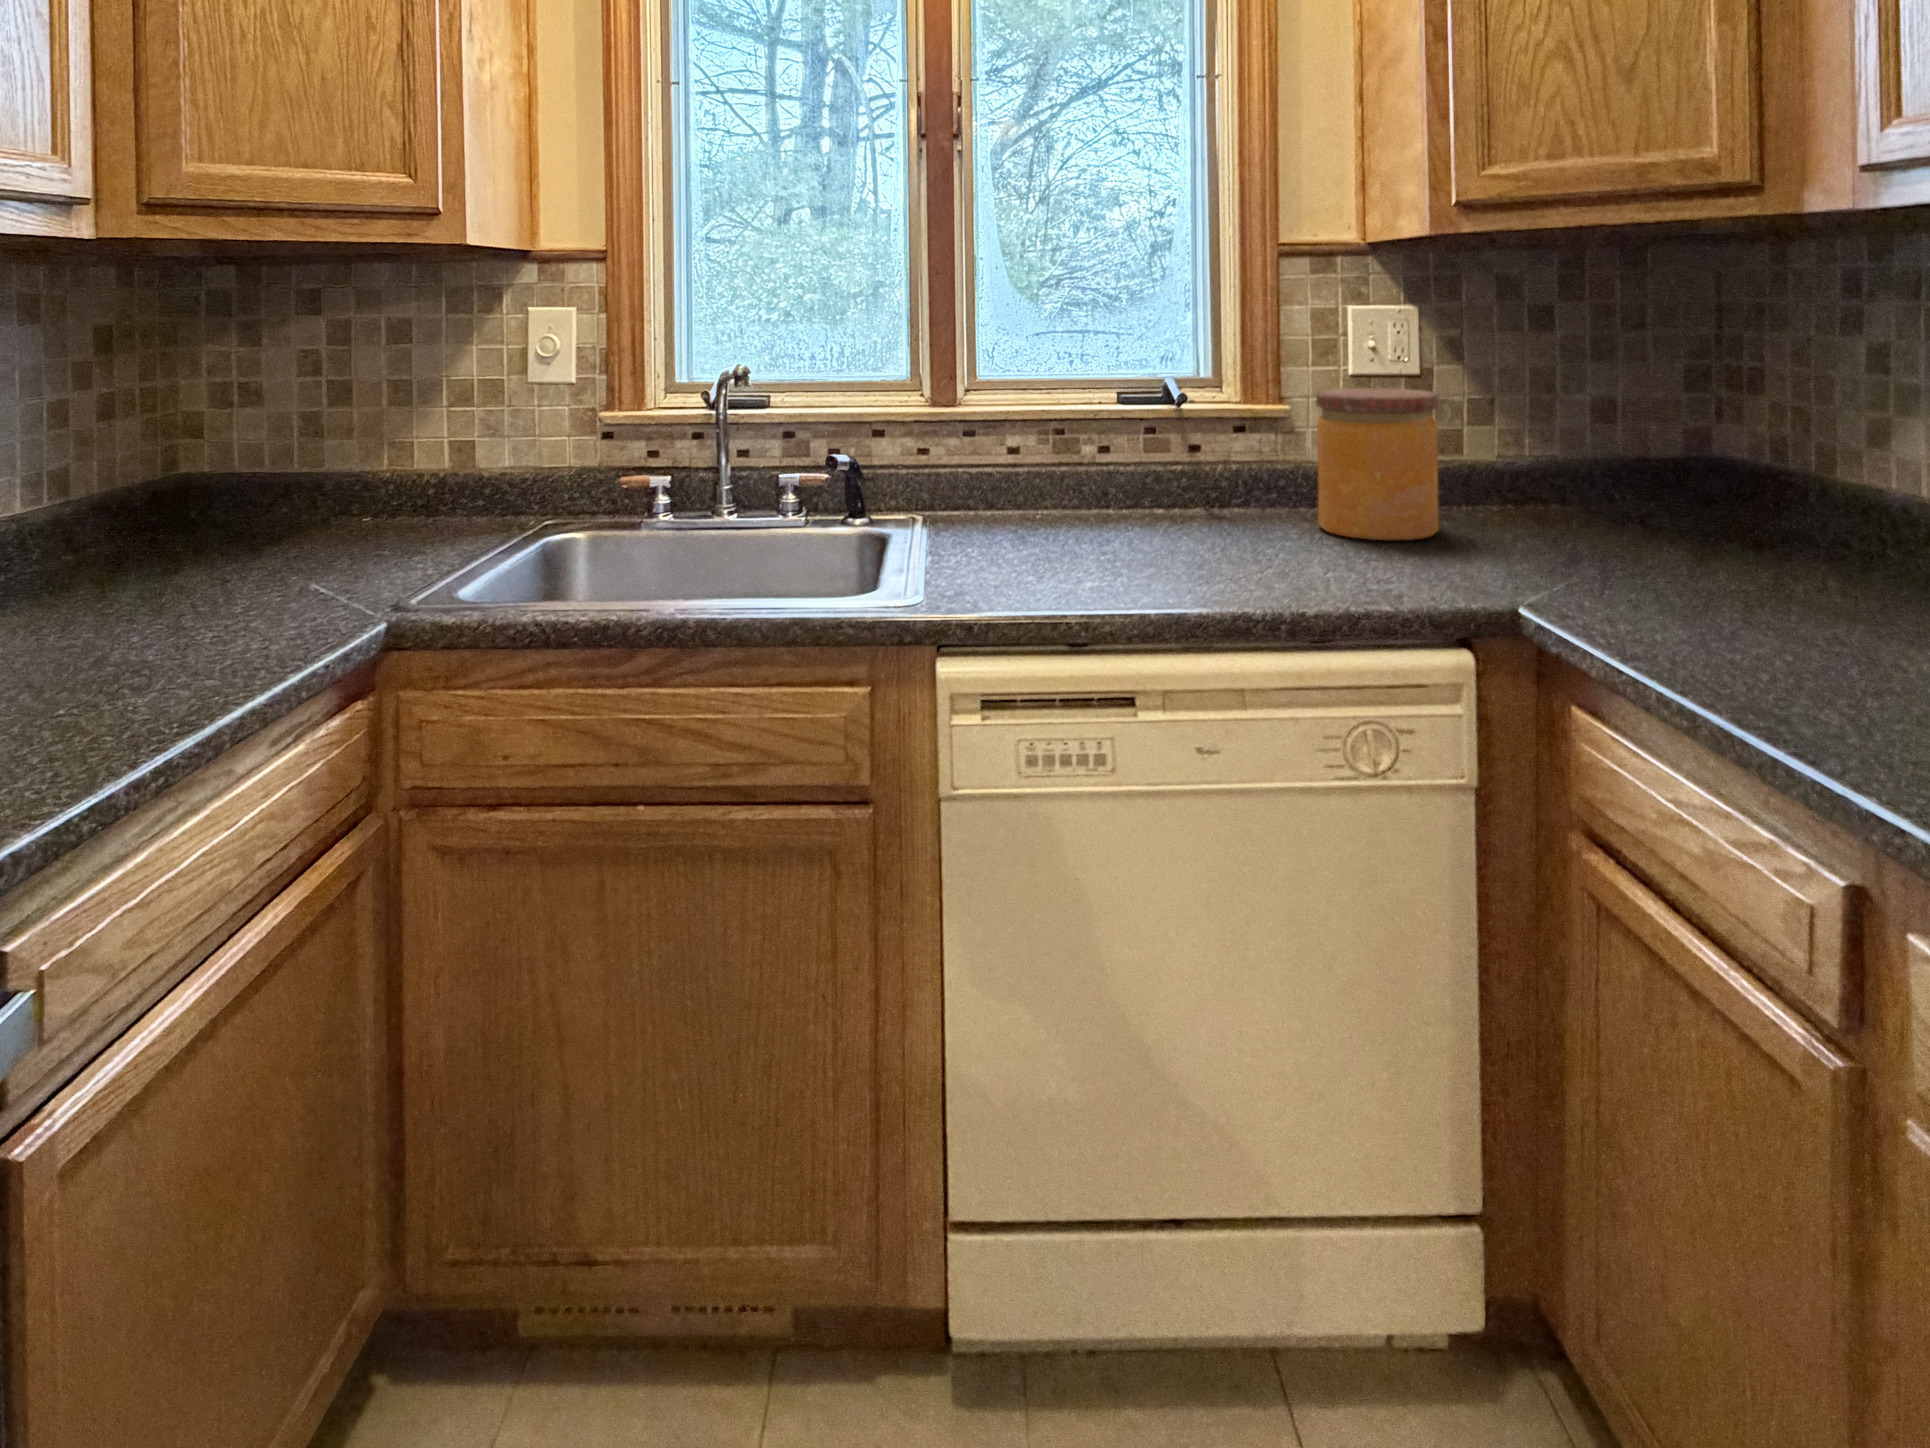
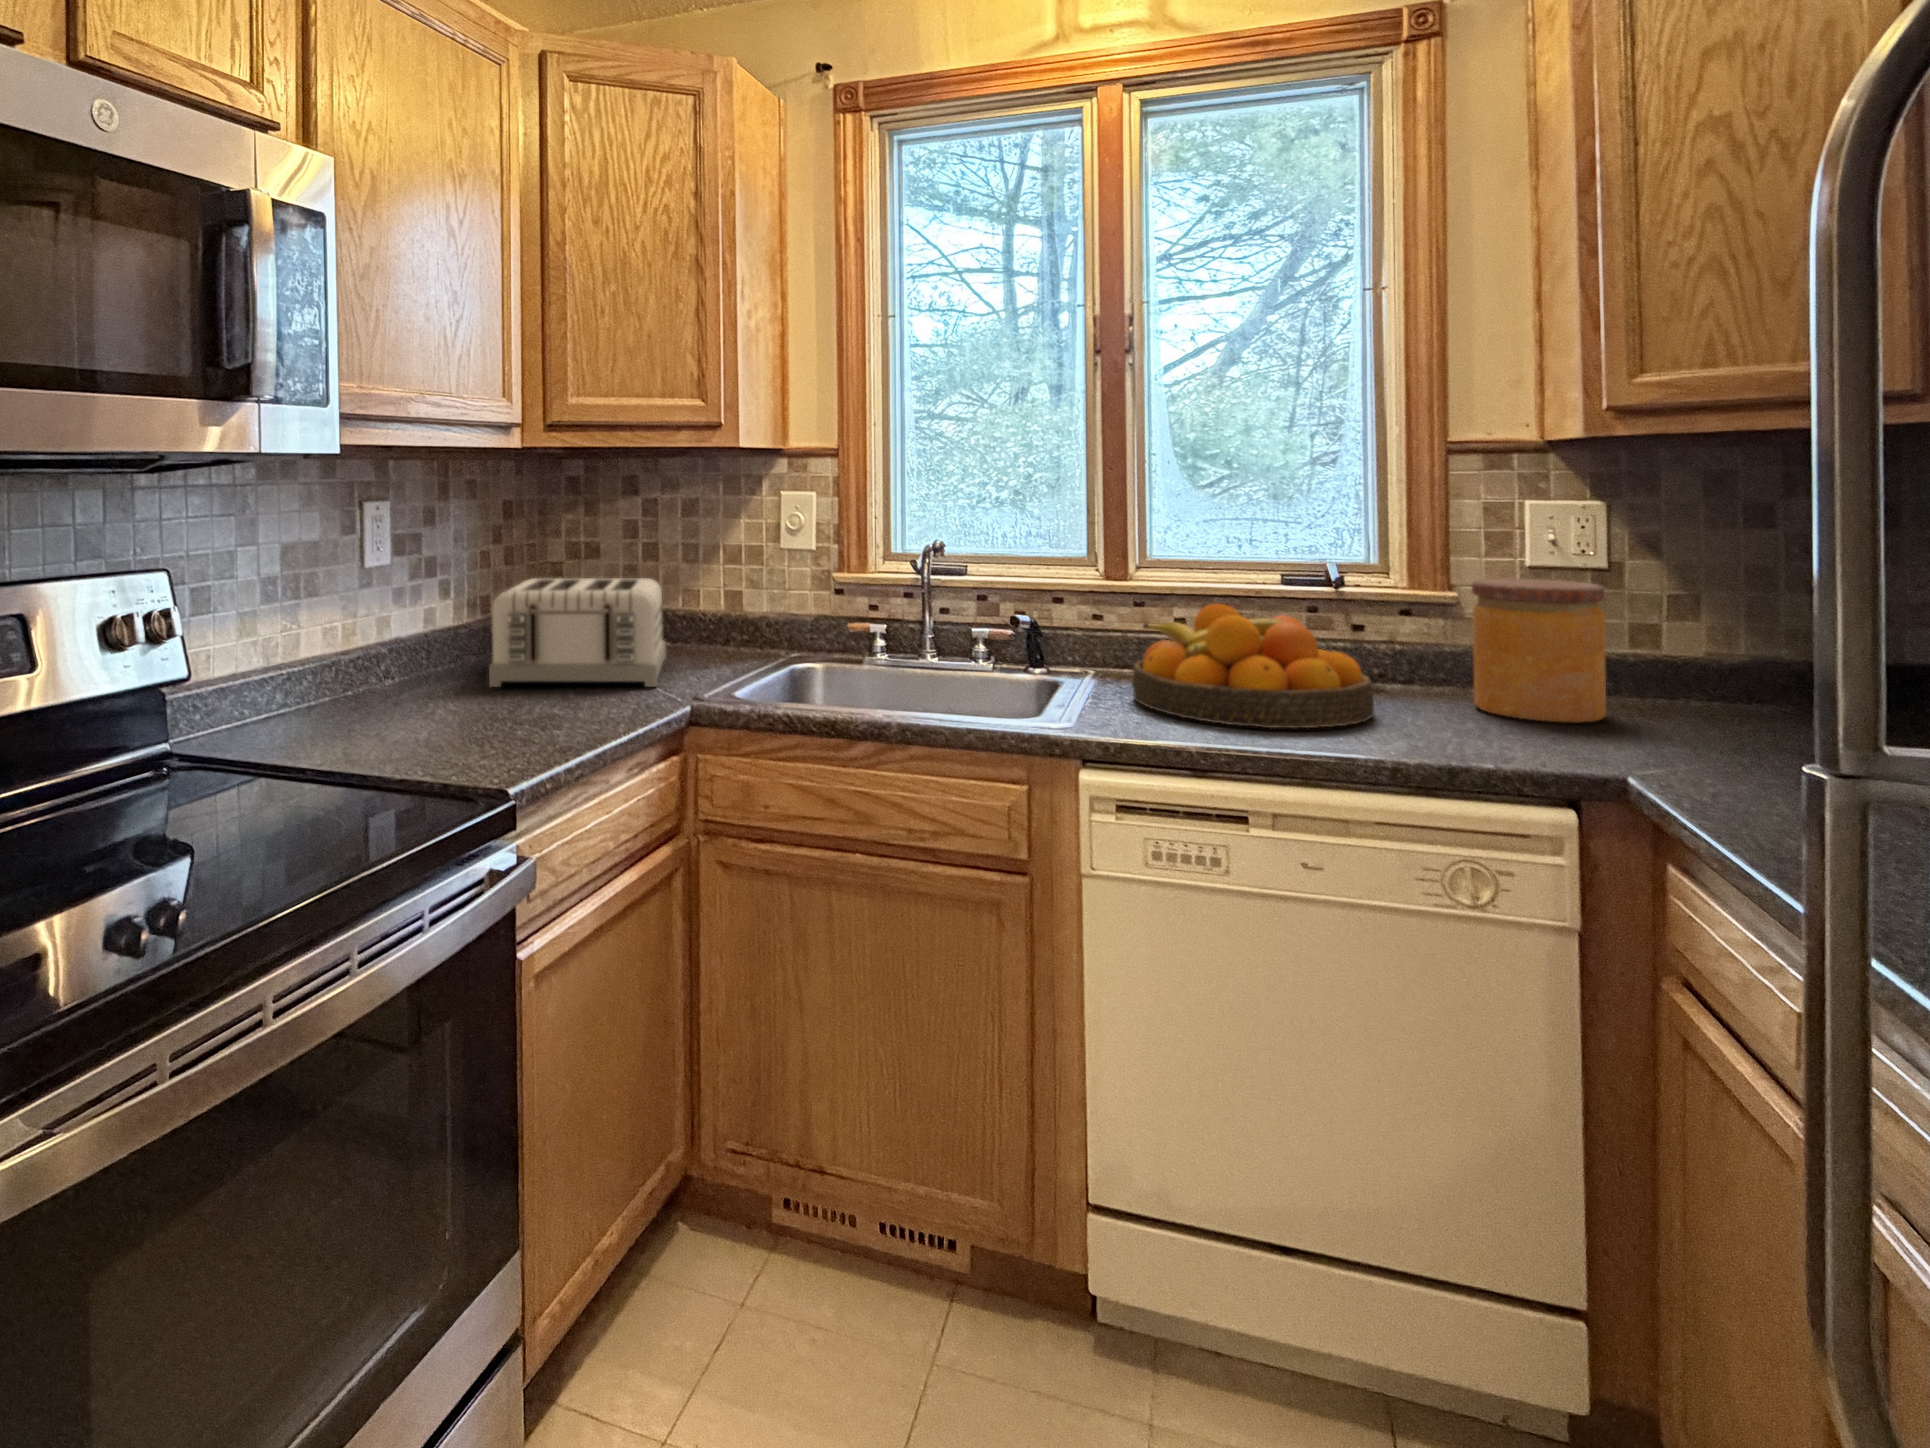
fruit bowl: none [980,430,1238,579] -> present [1132,603,1374,729]
toaster: none [29,432,356,624] -> present [489,578,666,687]

